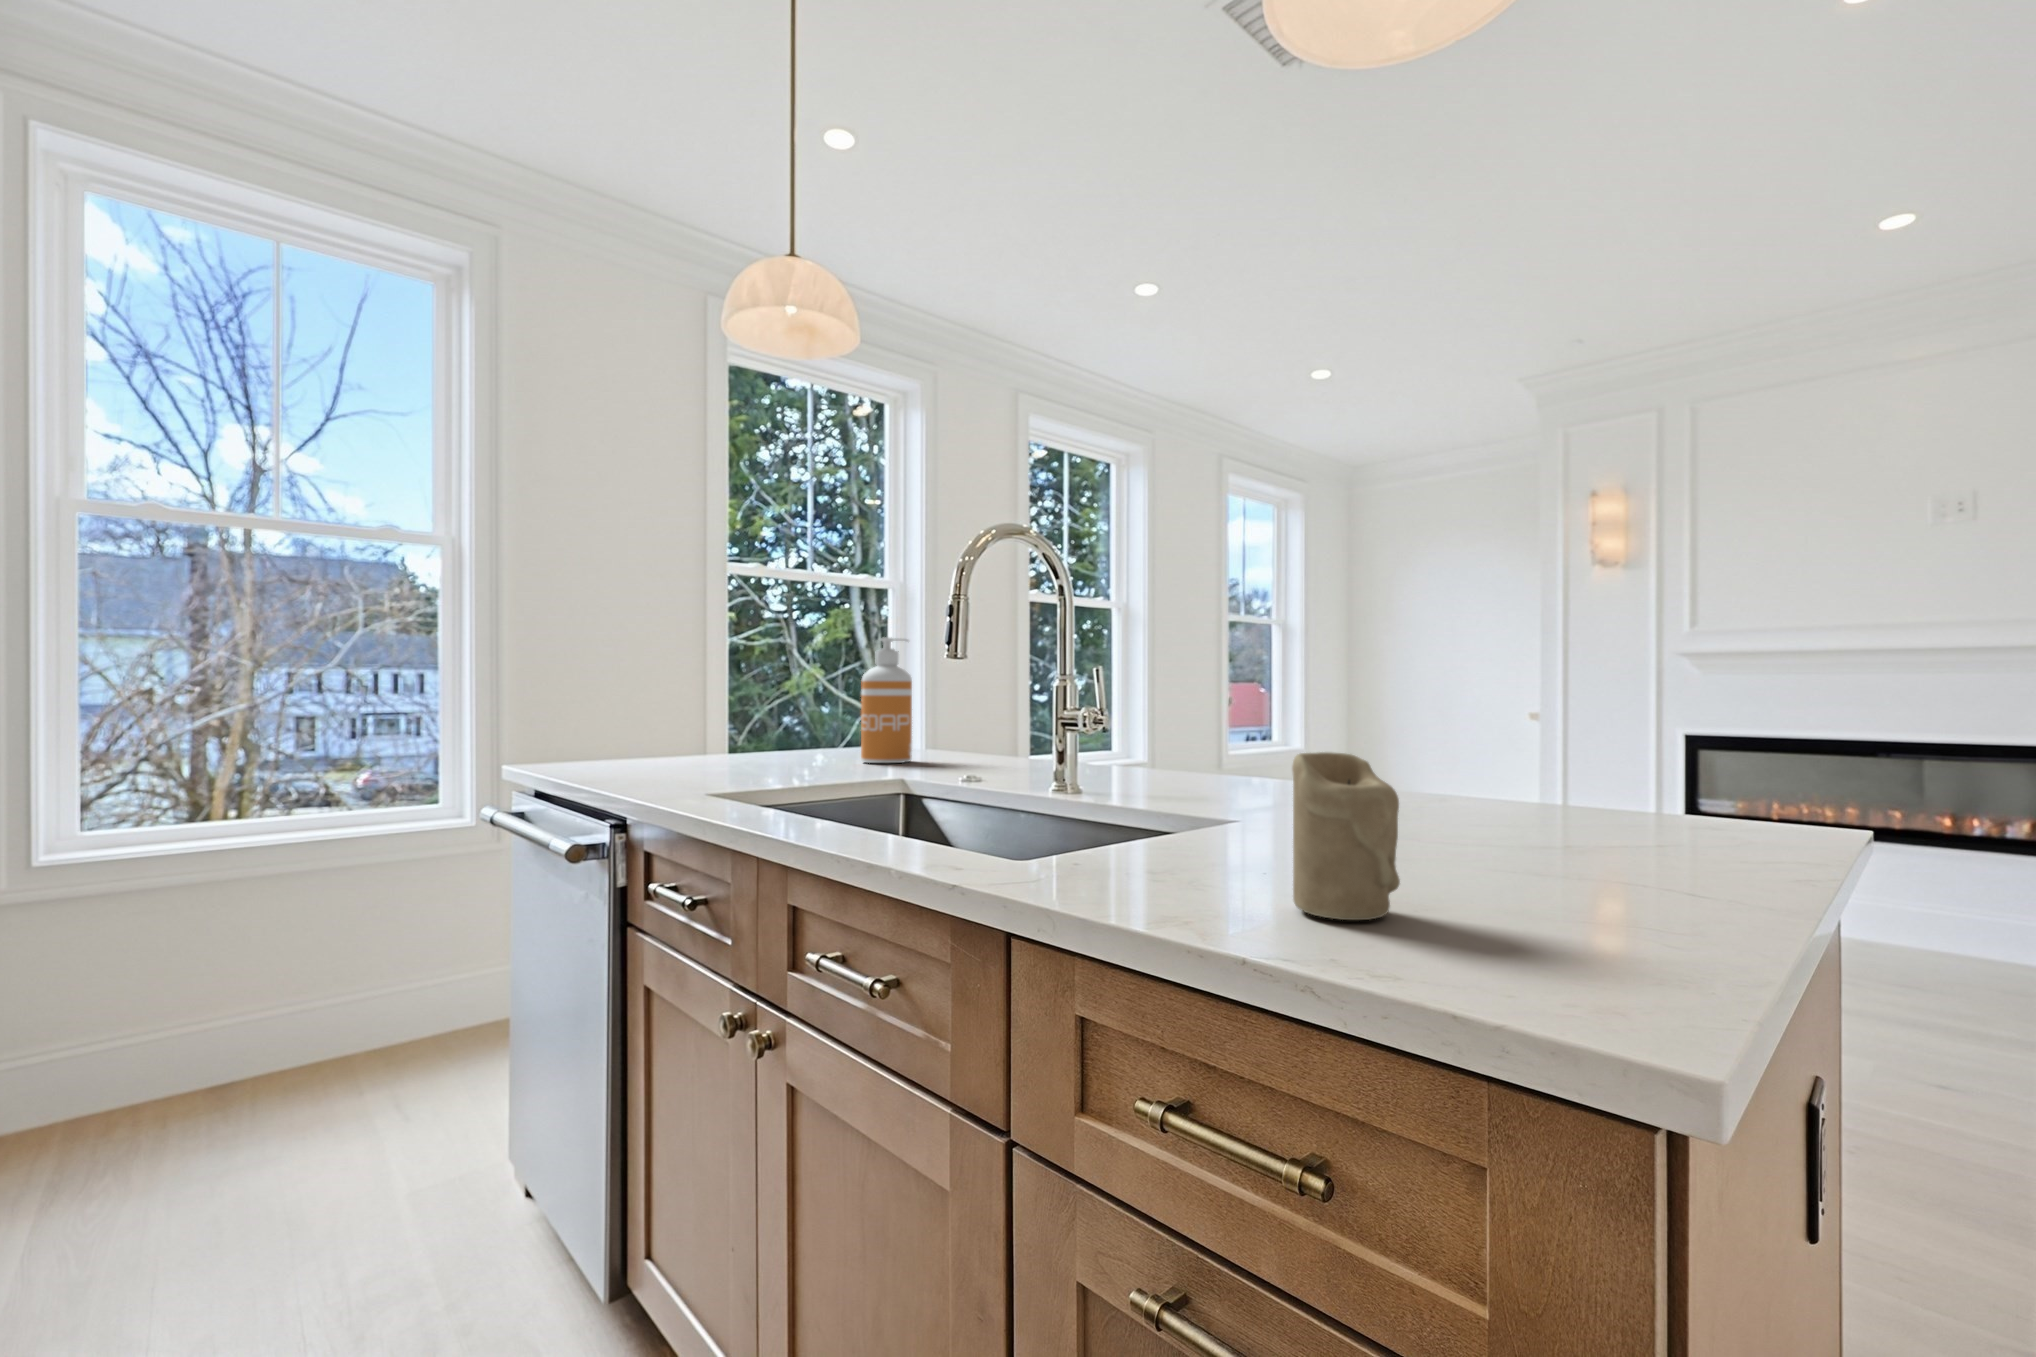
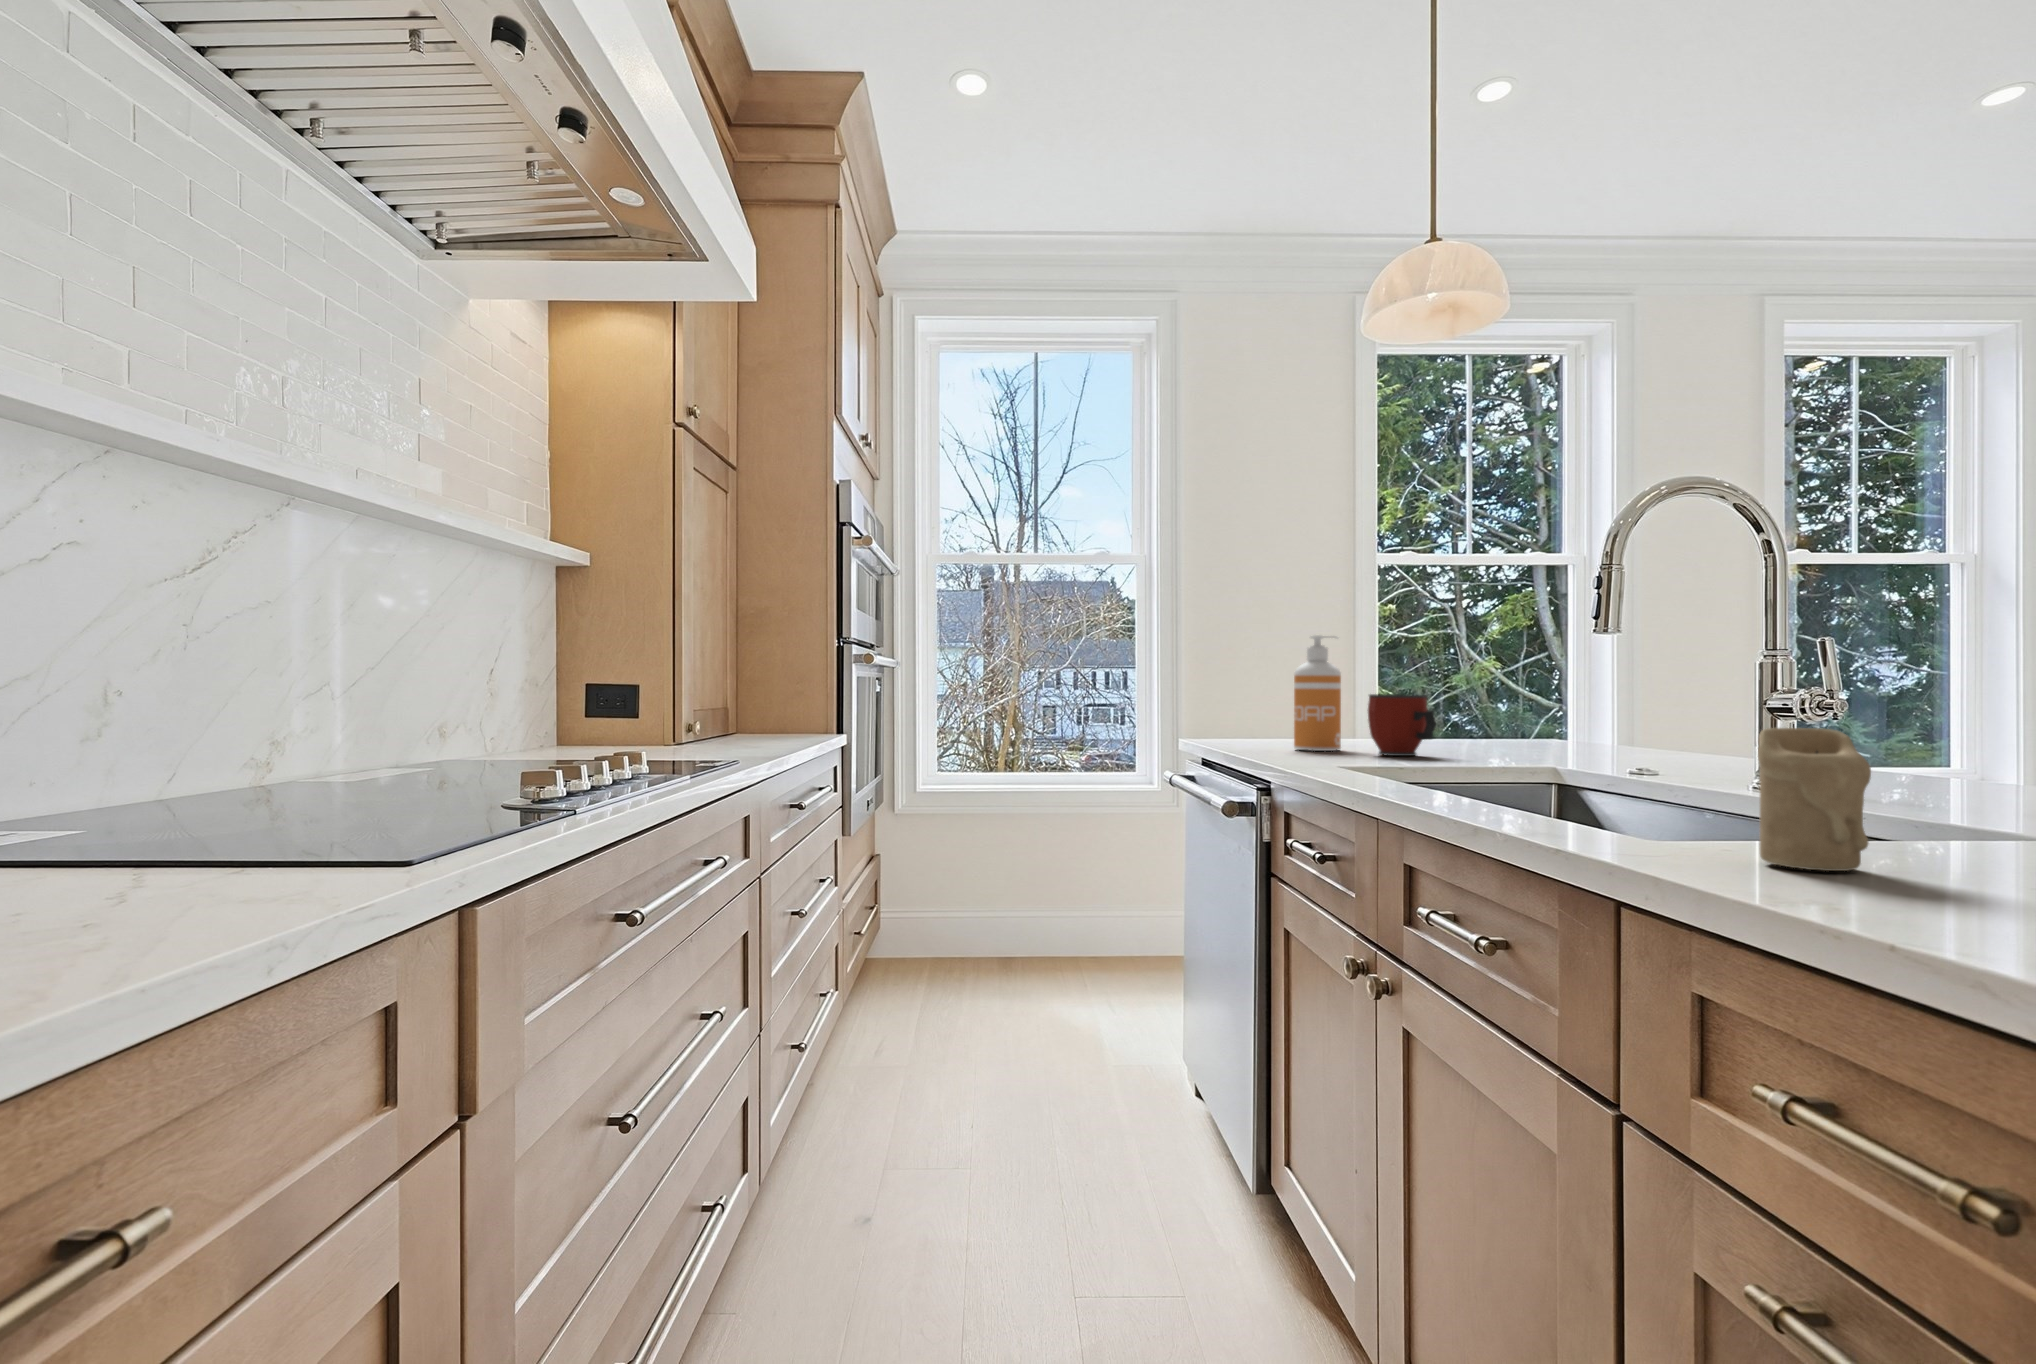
soap dispenser: present [861,637,912,763] -> present [1294,635,1341,751]
mug: none [735,704,808,771] -> present [1368,694,1436,756]

